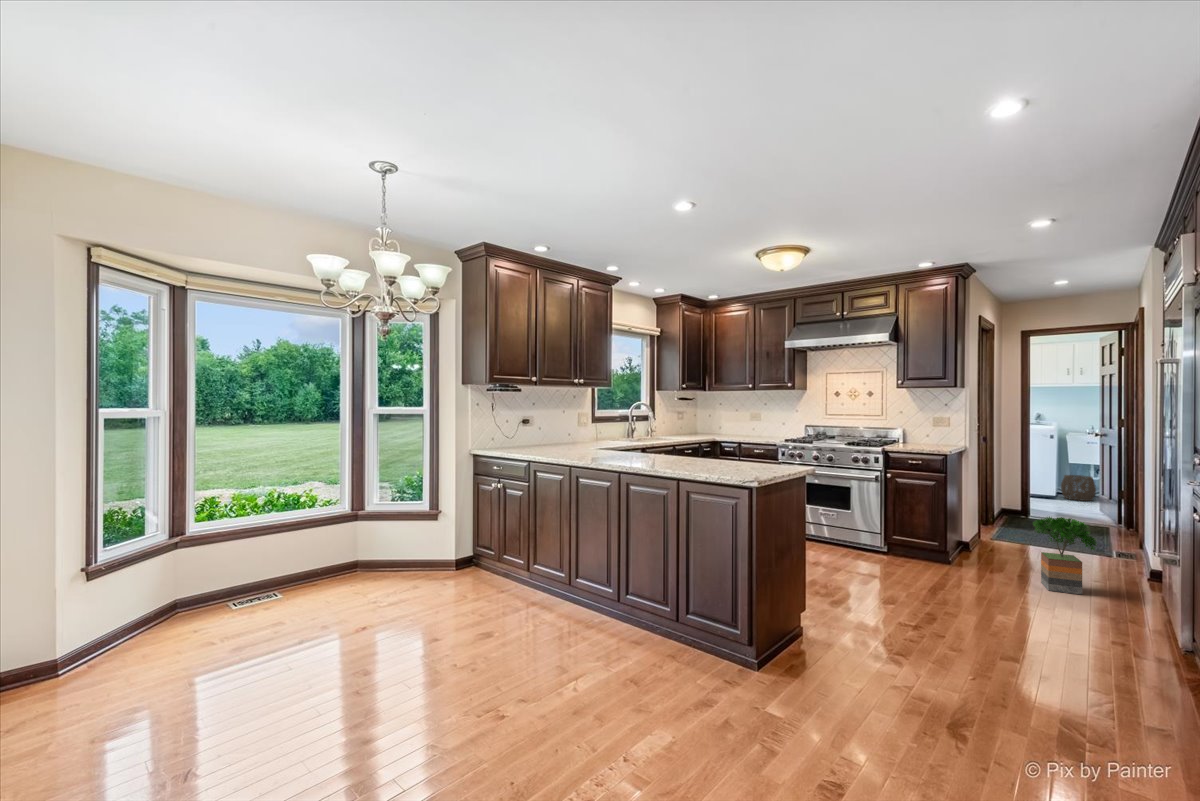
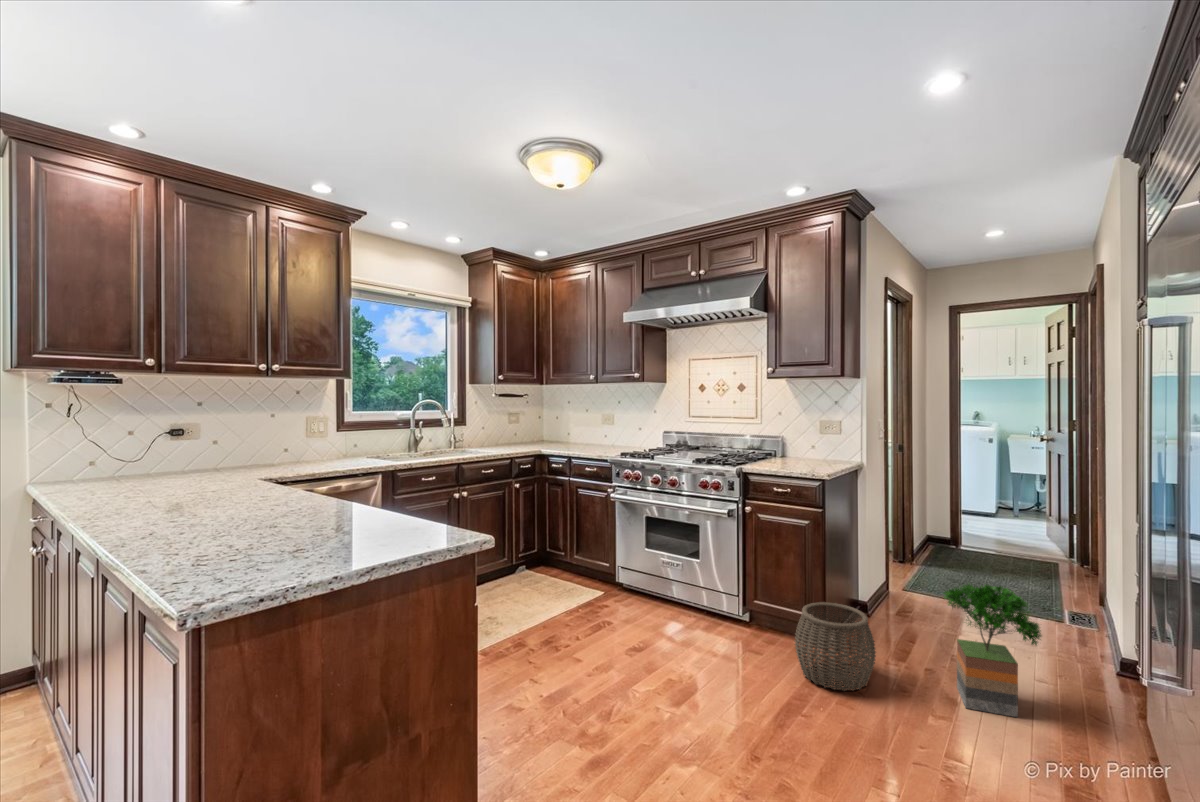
woven basket: present [1061,475,1096,501] -> present [795,602,876,691]

